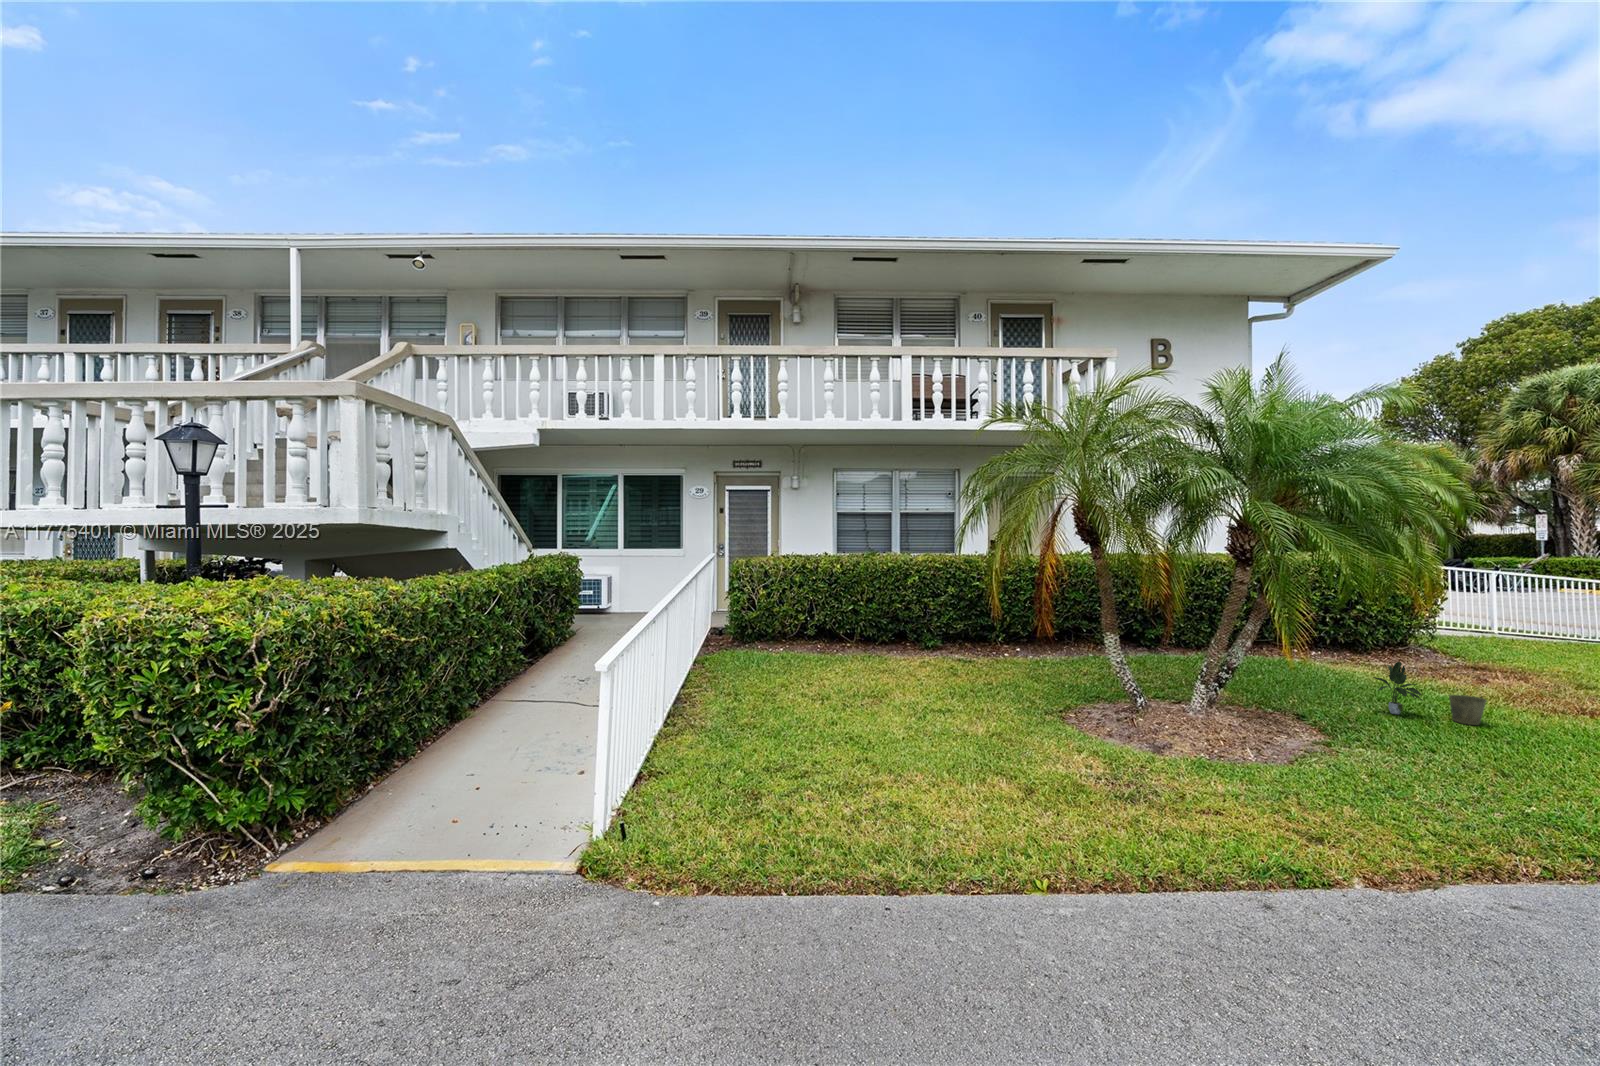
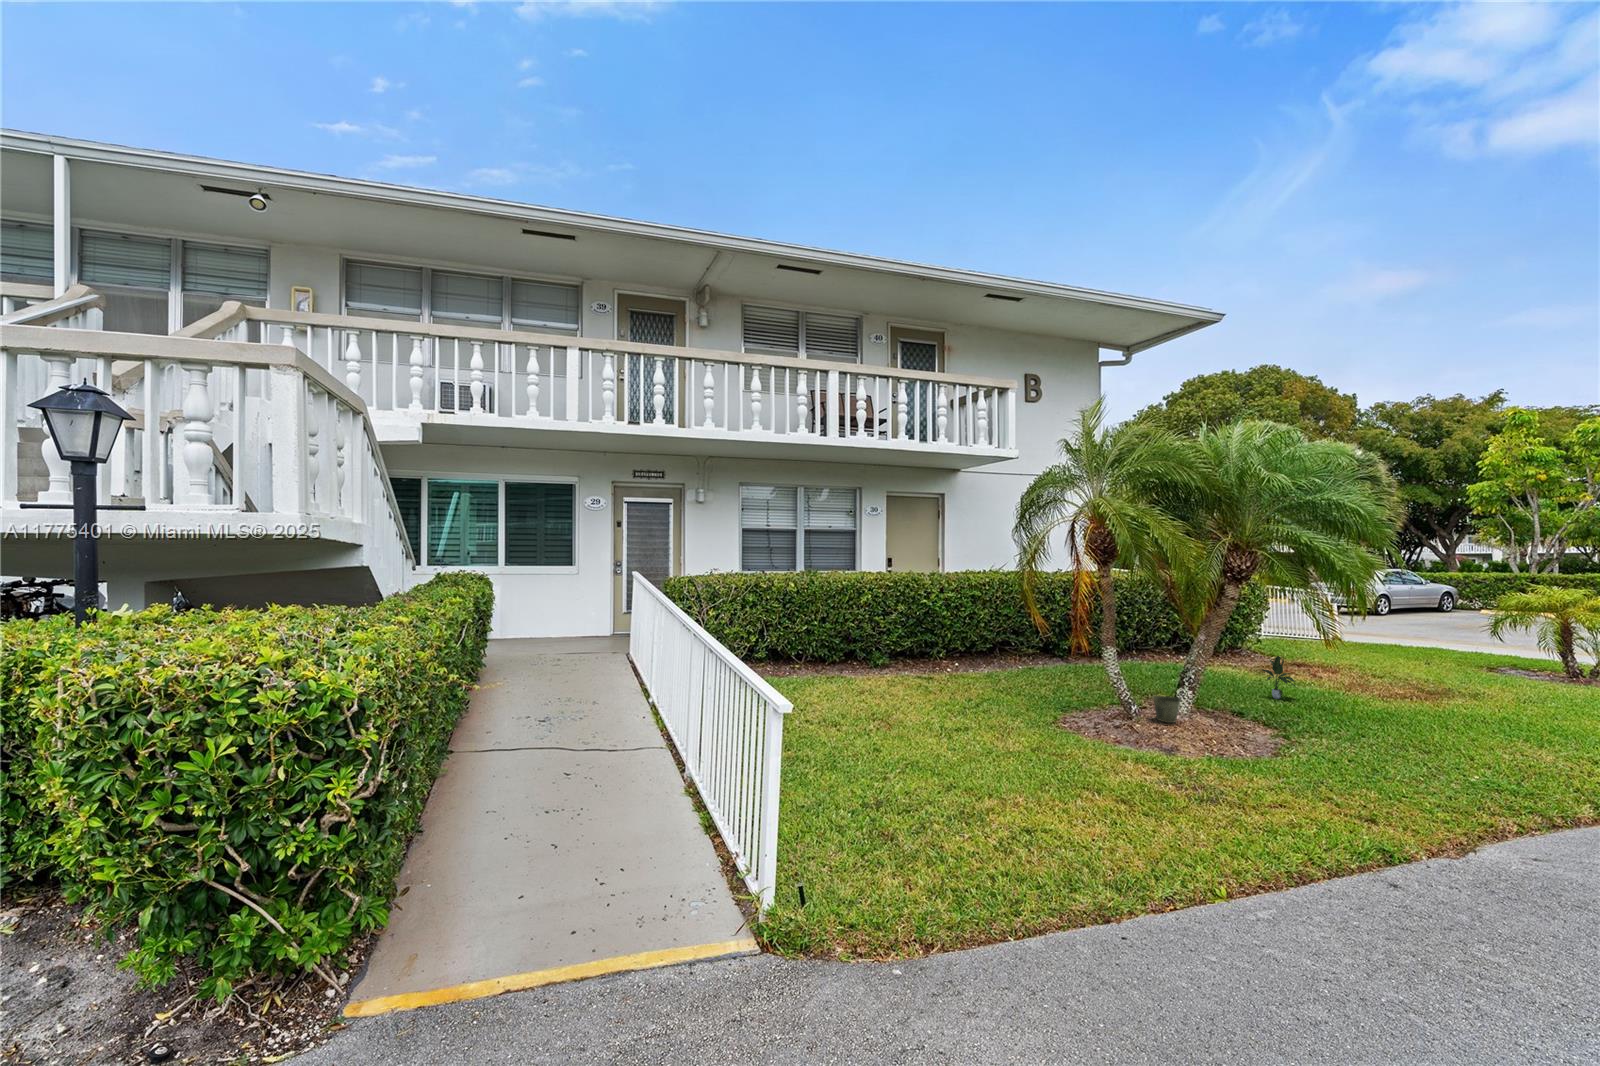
bucket: present [1449,694,1487,725] -> present [1153,696,1181,723]

